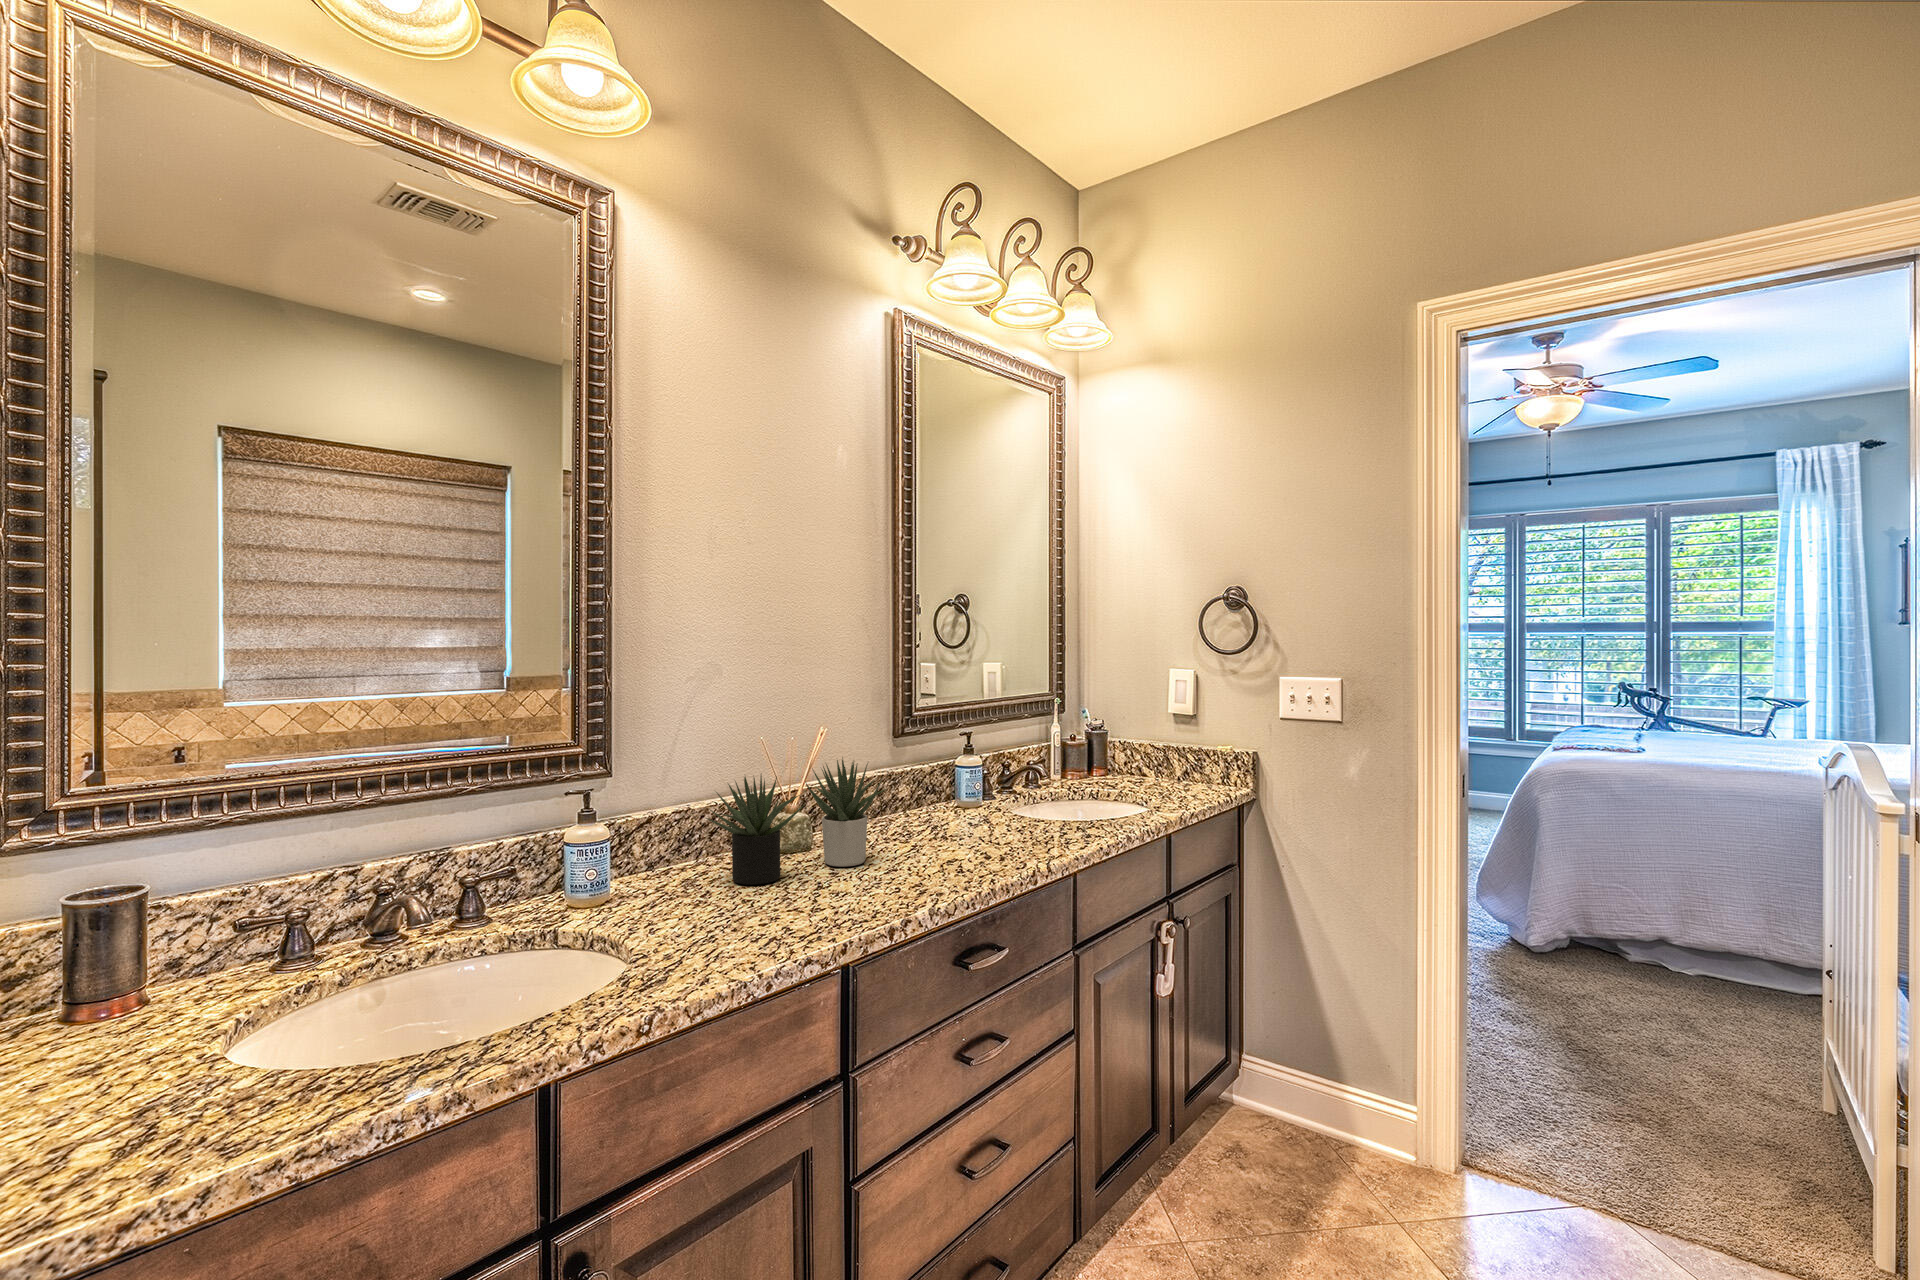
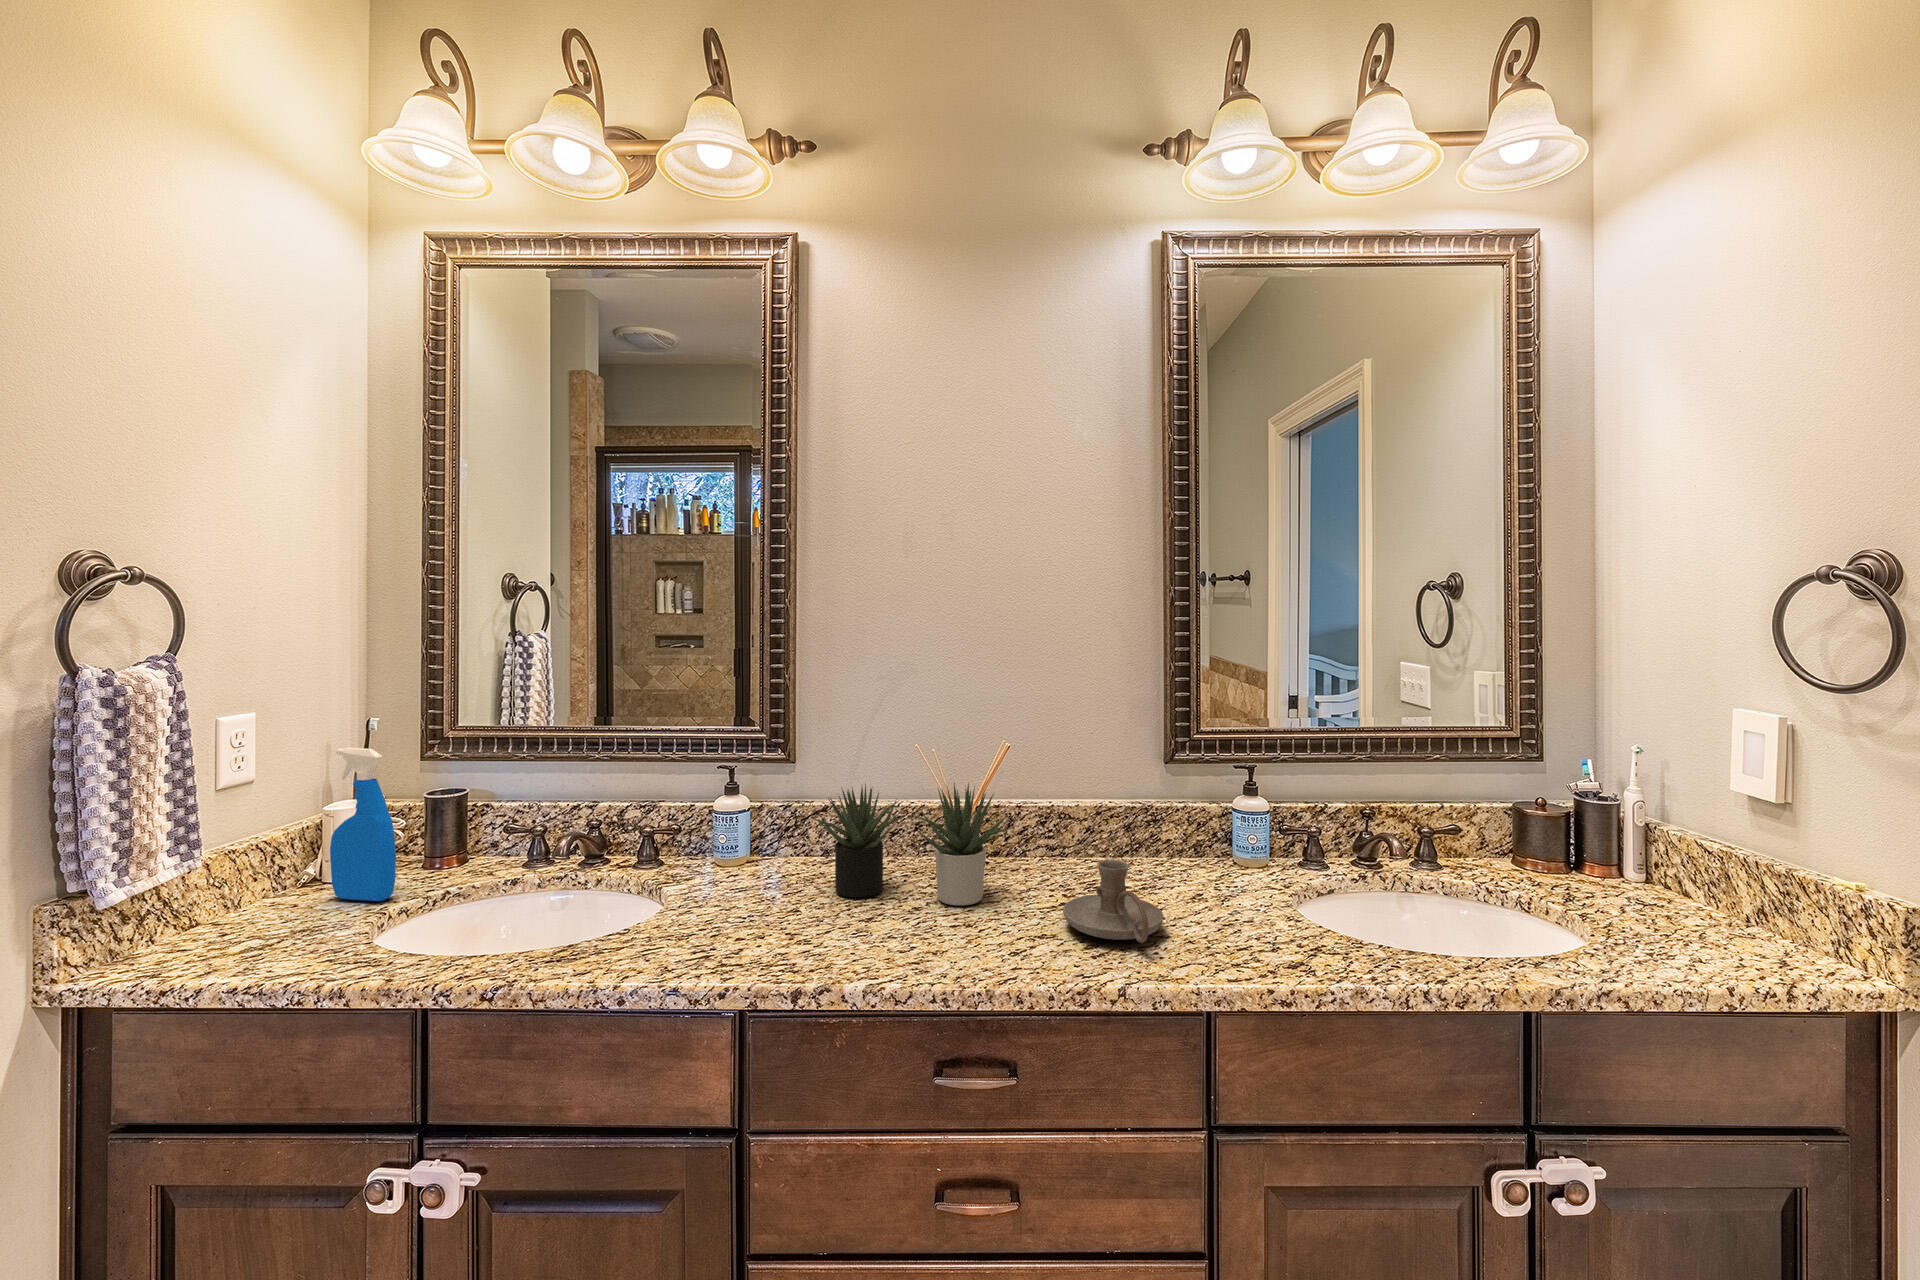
candle holder: none [937,797,1028,852] -> present [1063,860,1164,943]
spray bottle: none [33,809,190,1080] -> present [330,748,396,901]

